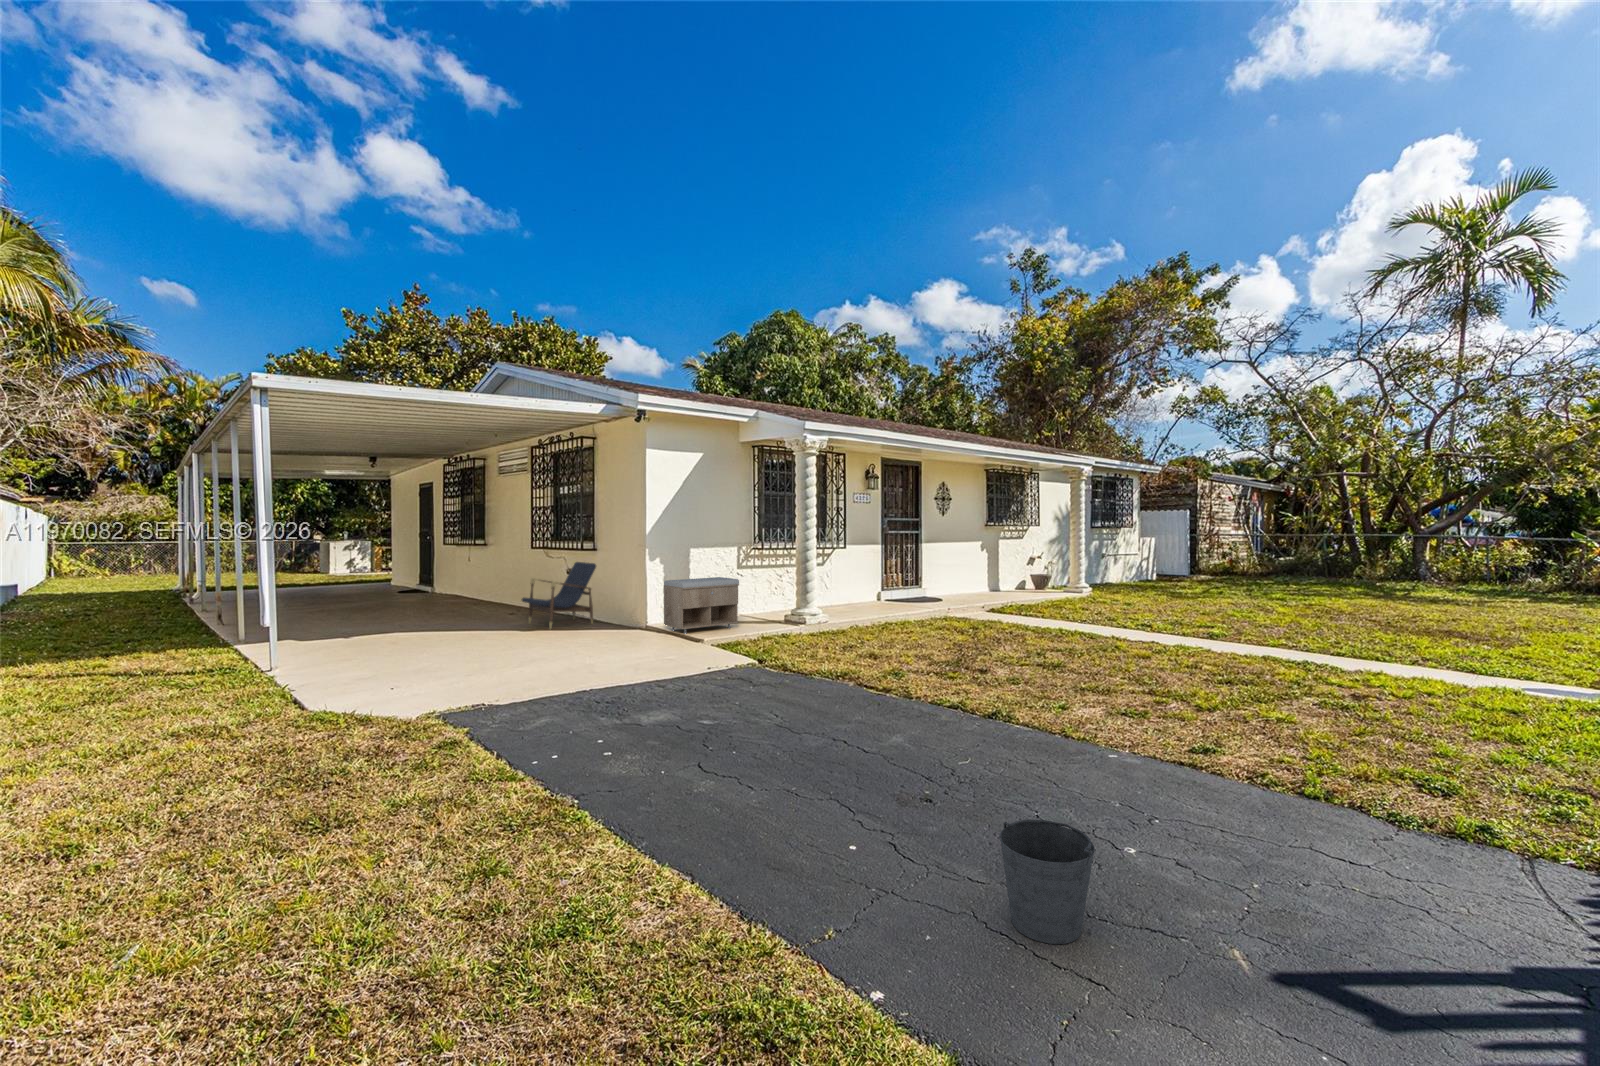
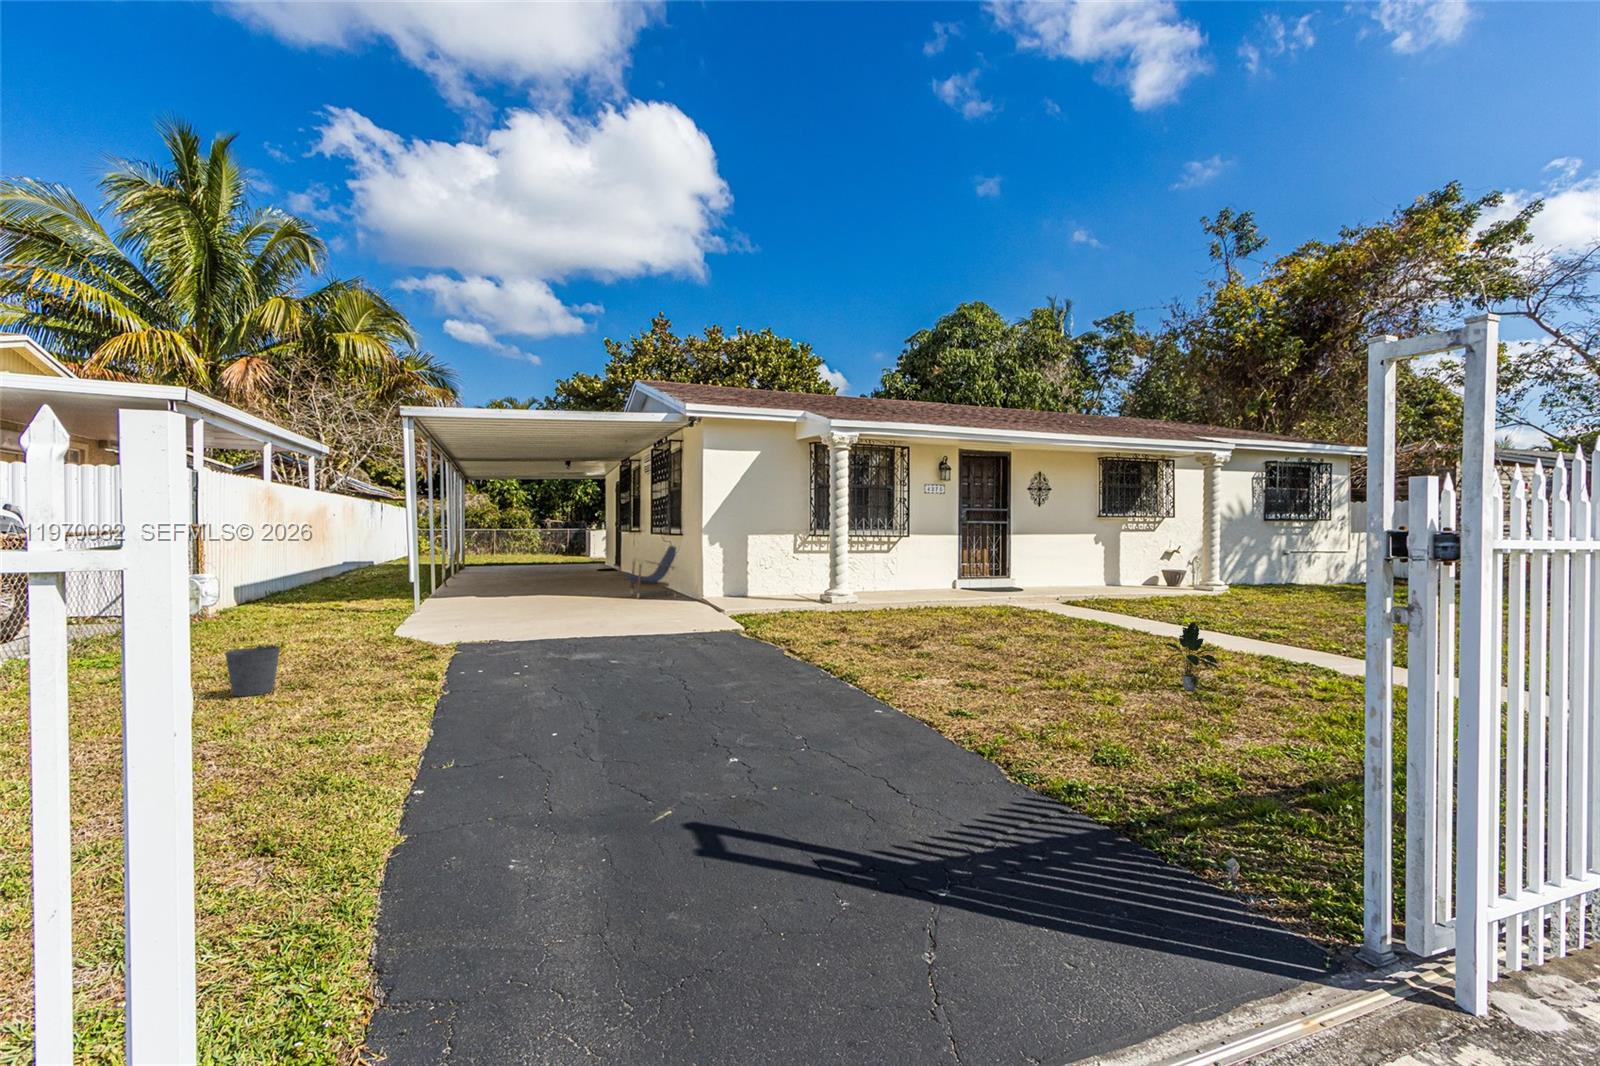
storage bench: present [664,577,739,634] -> none [719,559,782,606]
potted plant: none [1356,652,1412,721] -> present [1164,622,1220,690]
bucket: present [999,819,1095,944] -> present [225,645,281,696]

